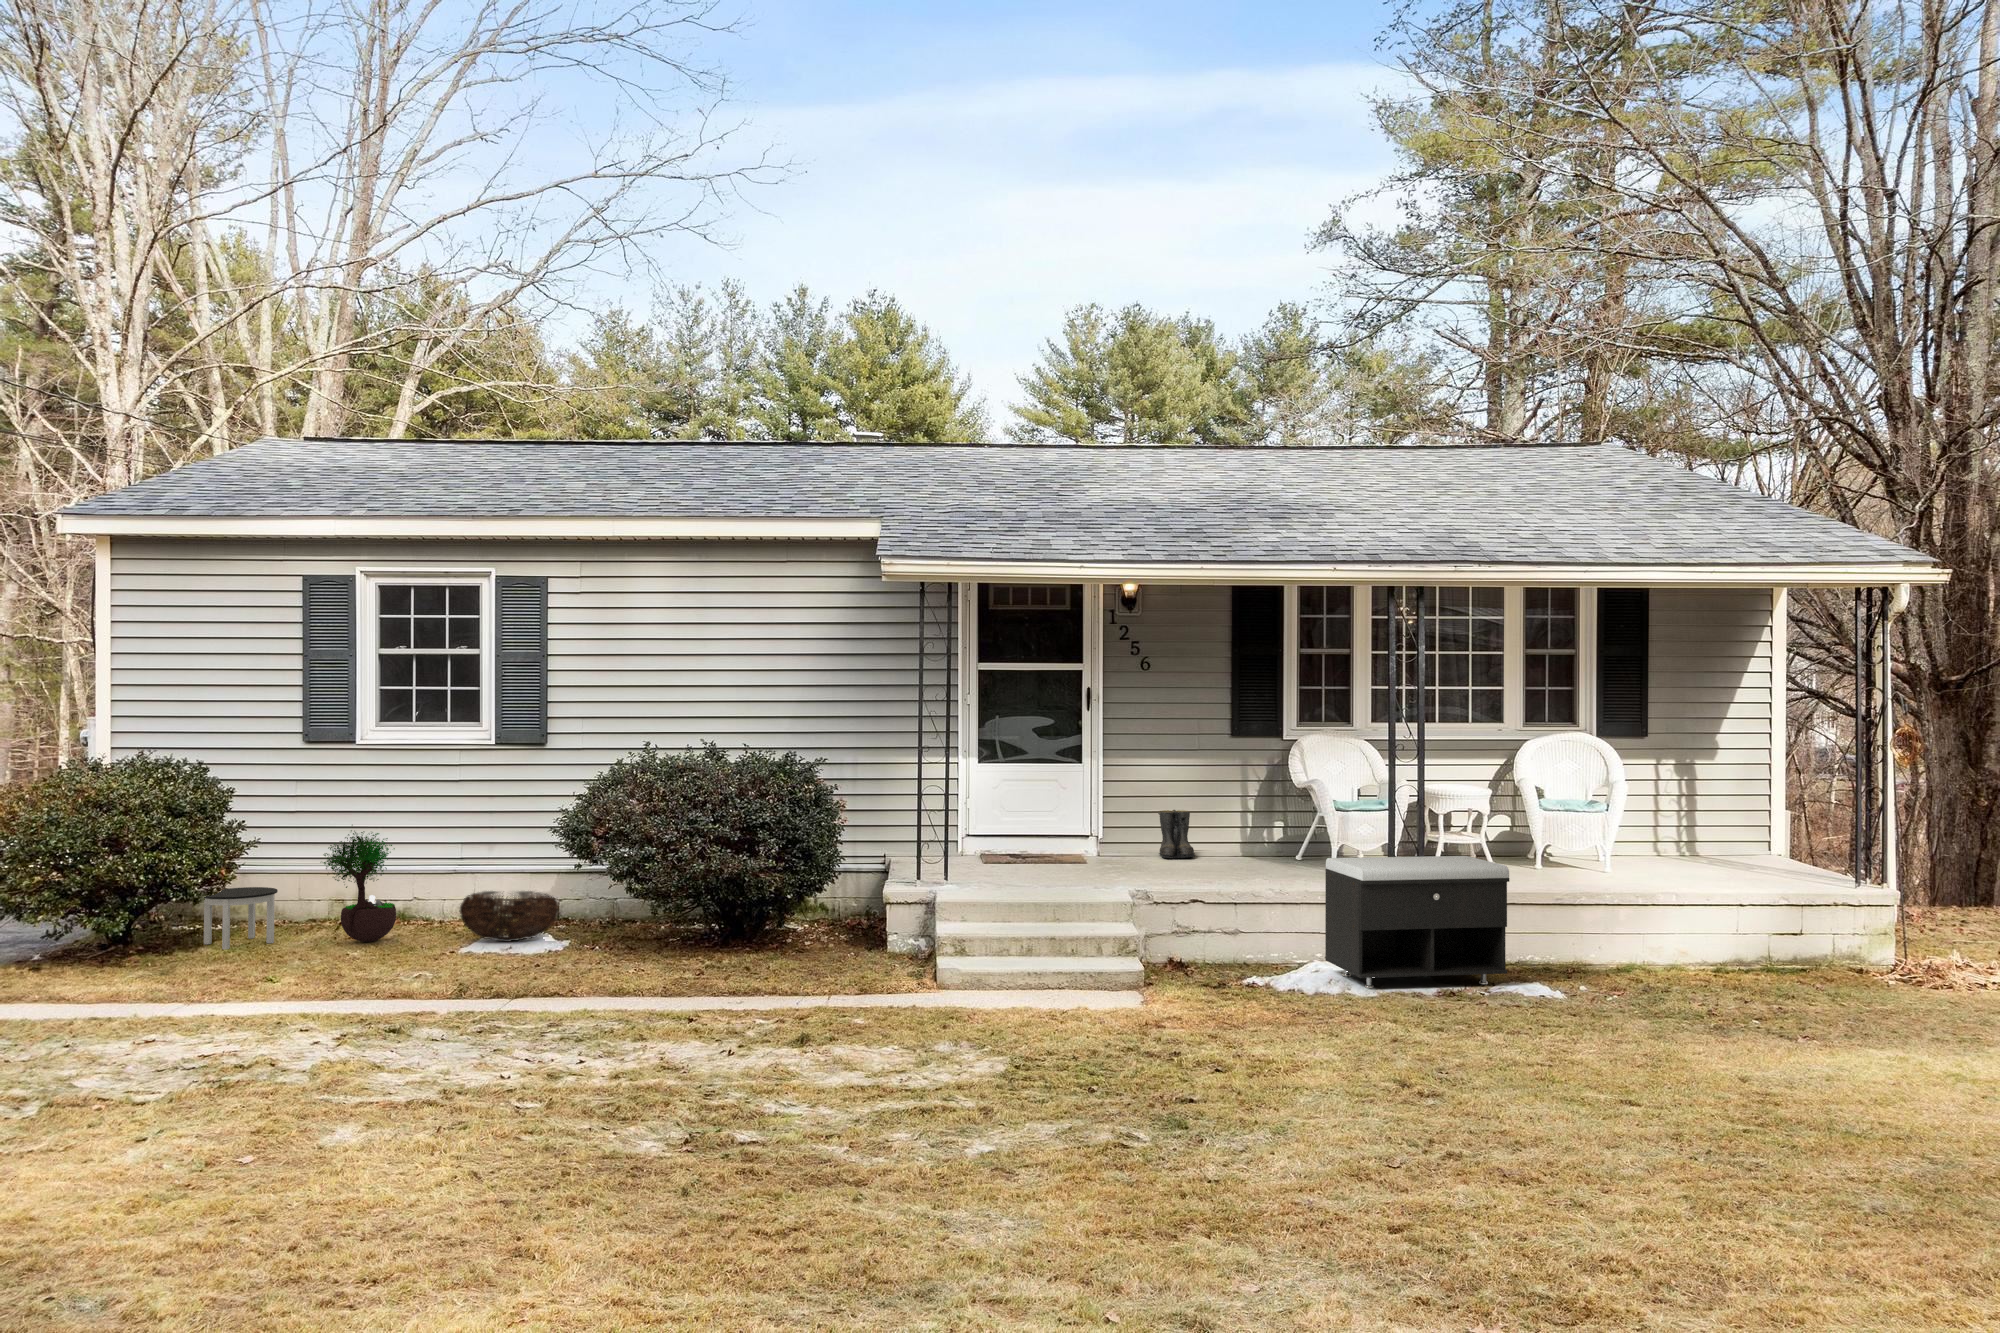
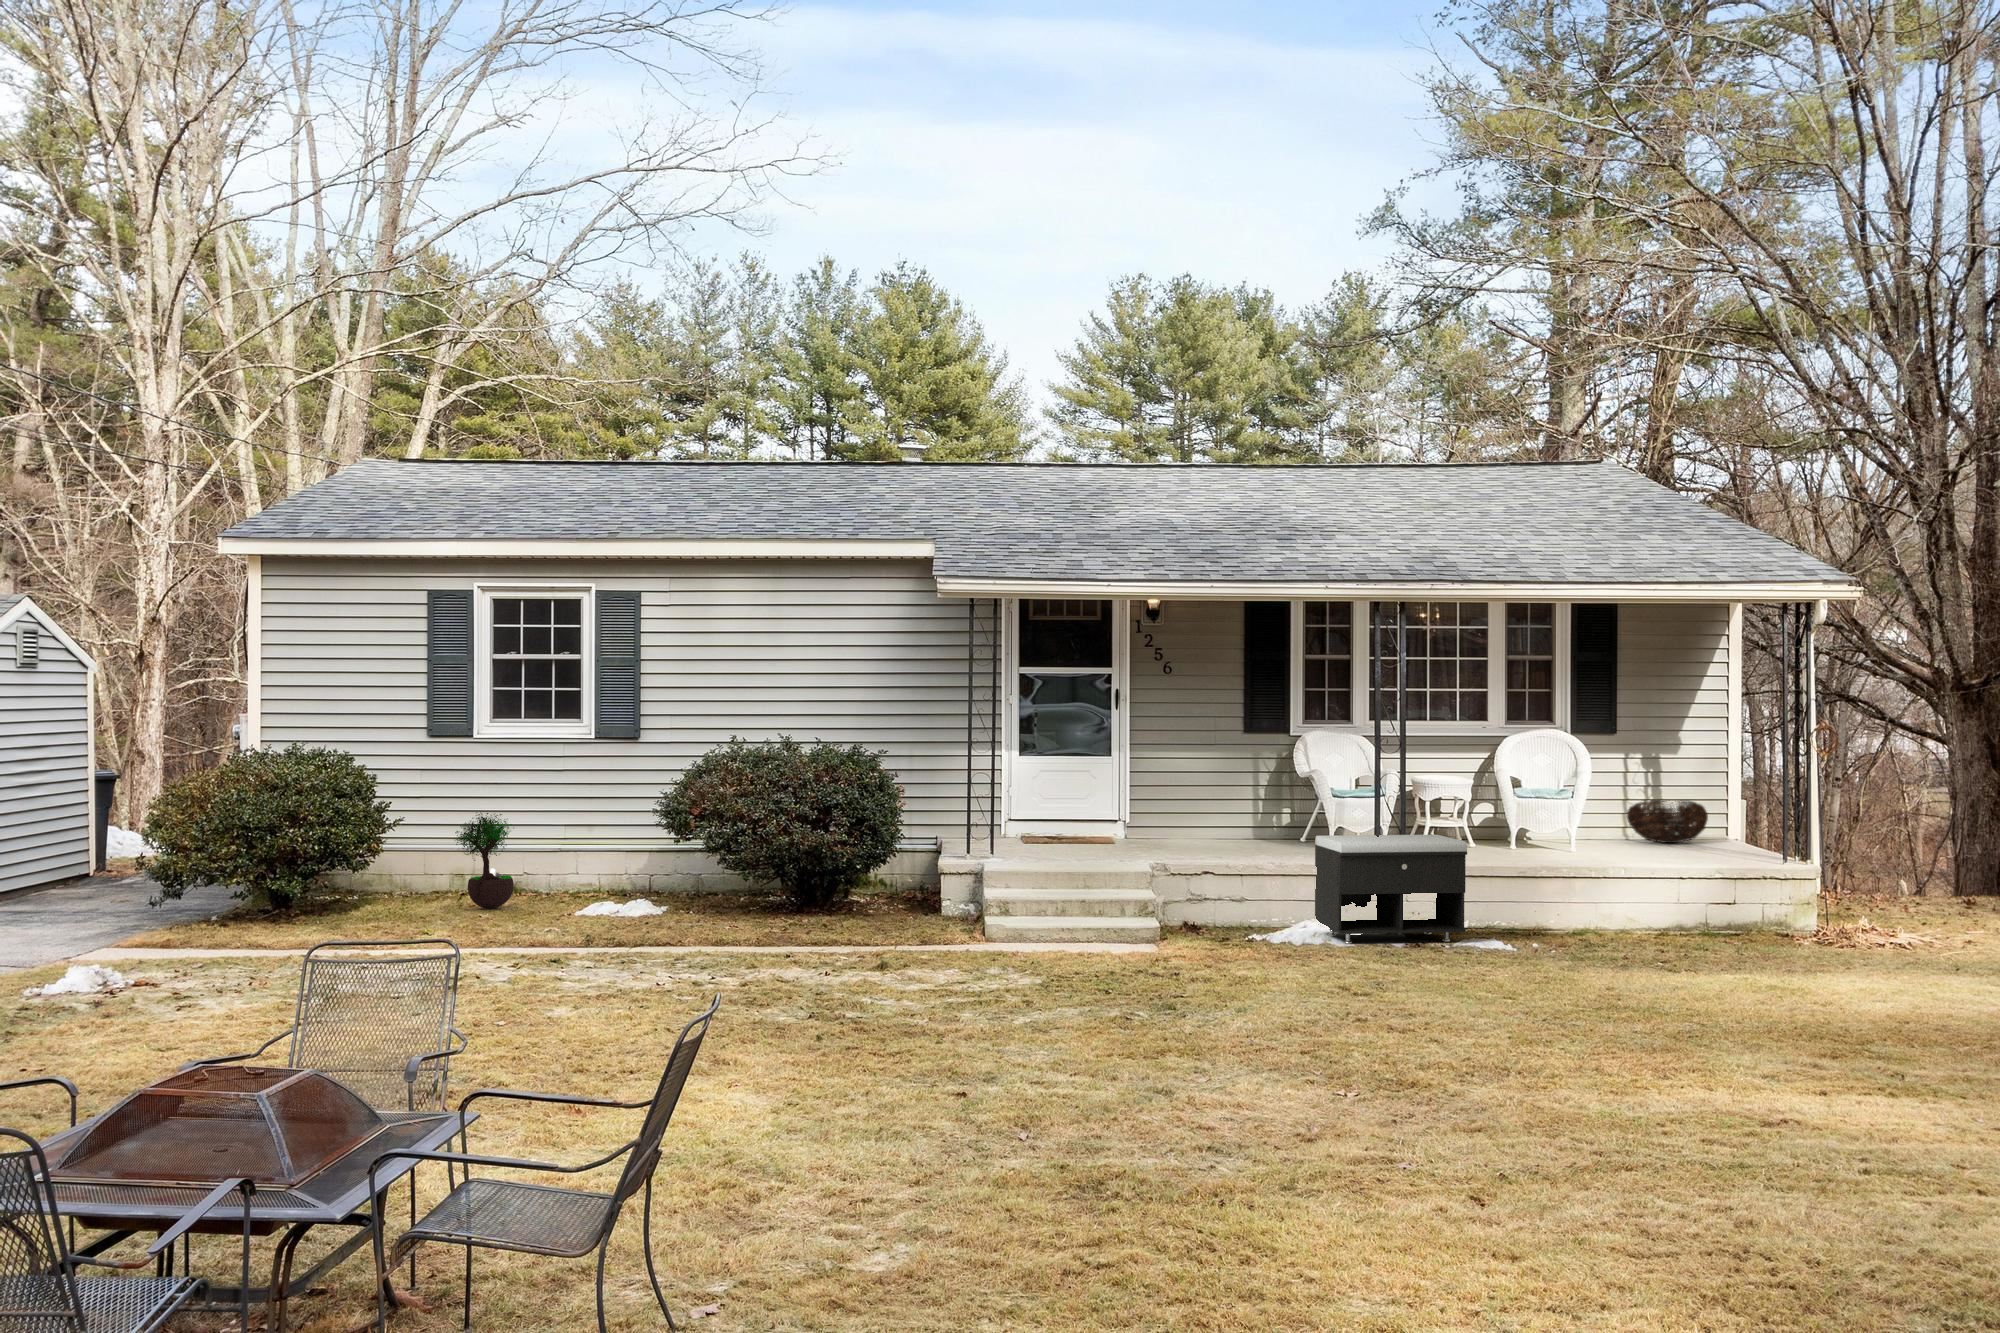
boots: present [1158,810,1195,858] -> none [1178,797,1211,840]
round table: present [204,887,278,949] -> none [350,861,412,913]
basket: present [460,891,559,942] -> present [1627,800,1708,843]

